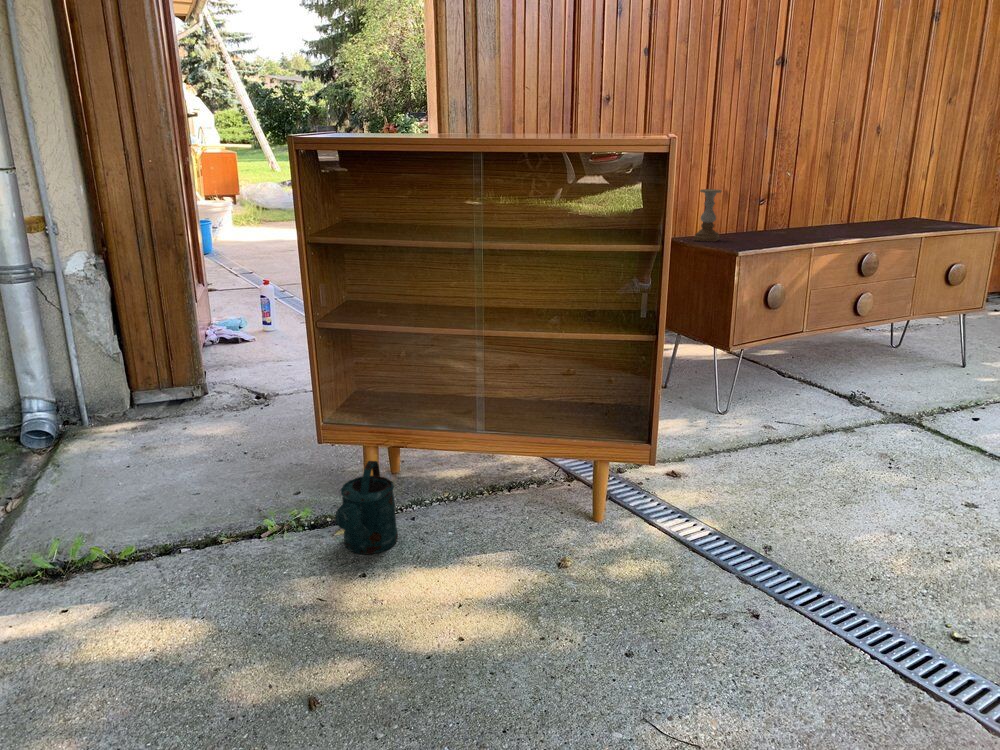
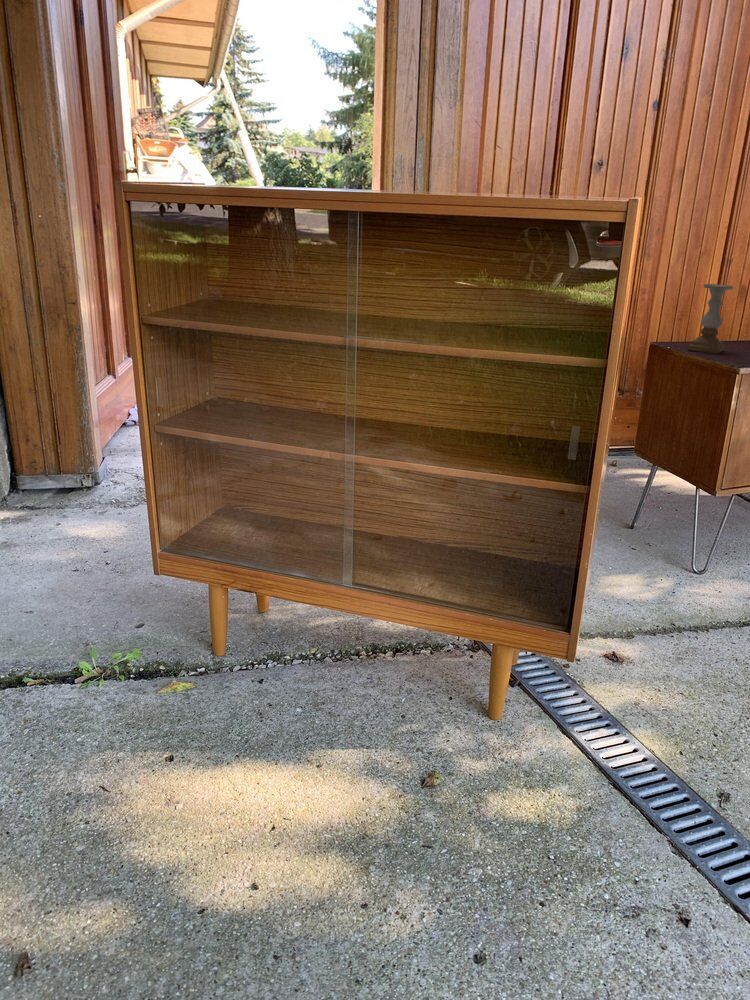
watering can: present [335,461,398,554] -> none [131,607,234,727]

